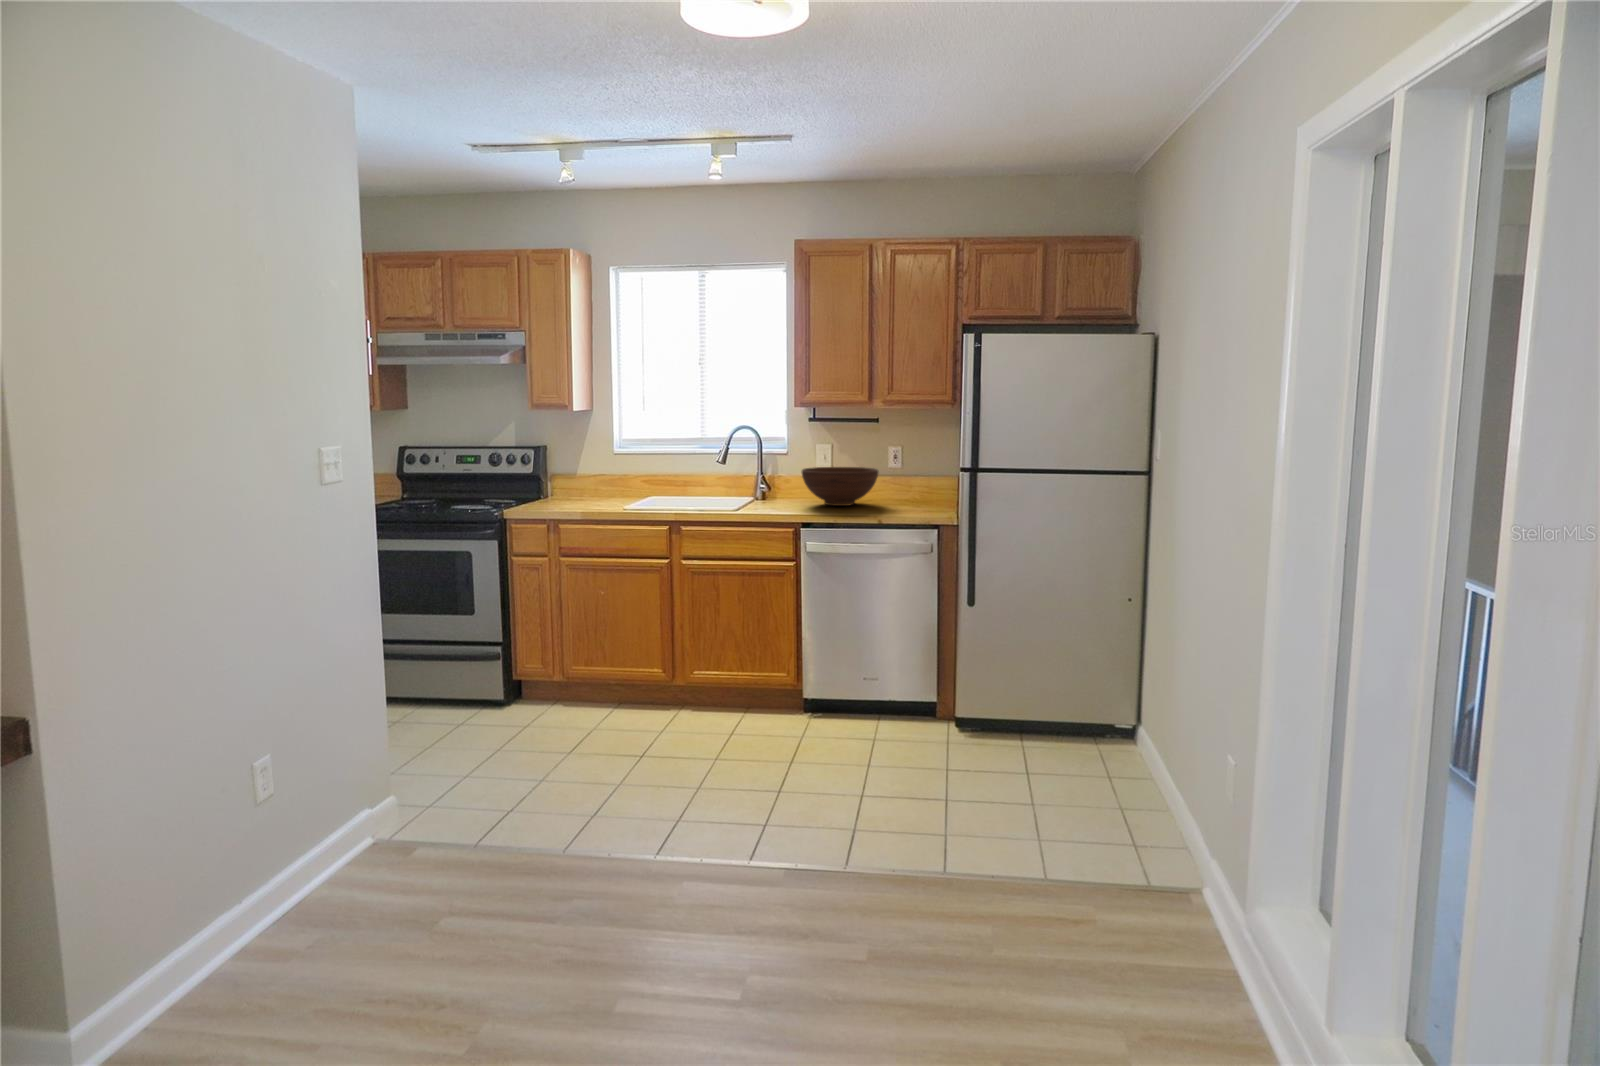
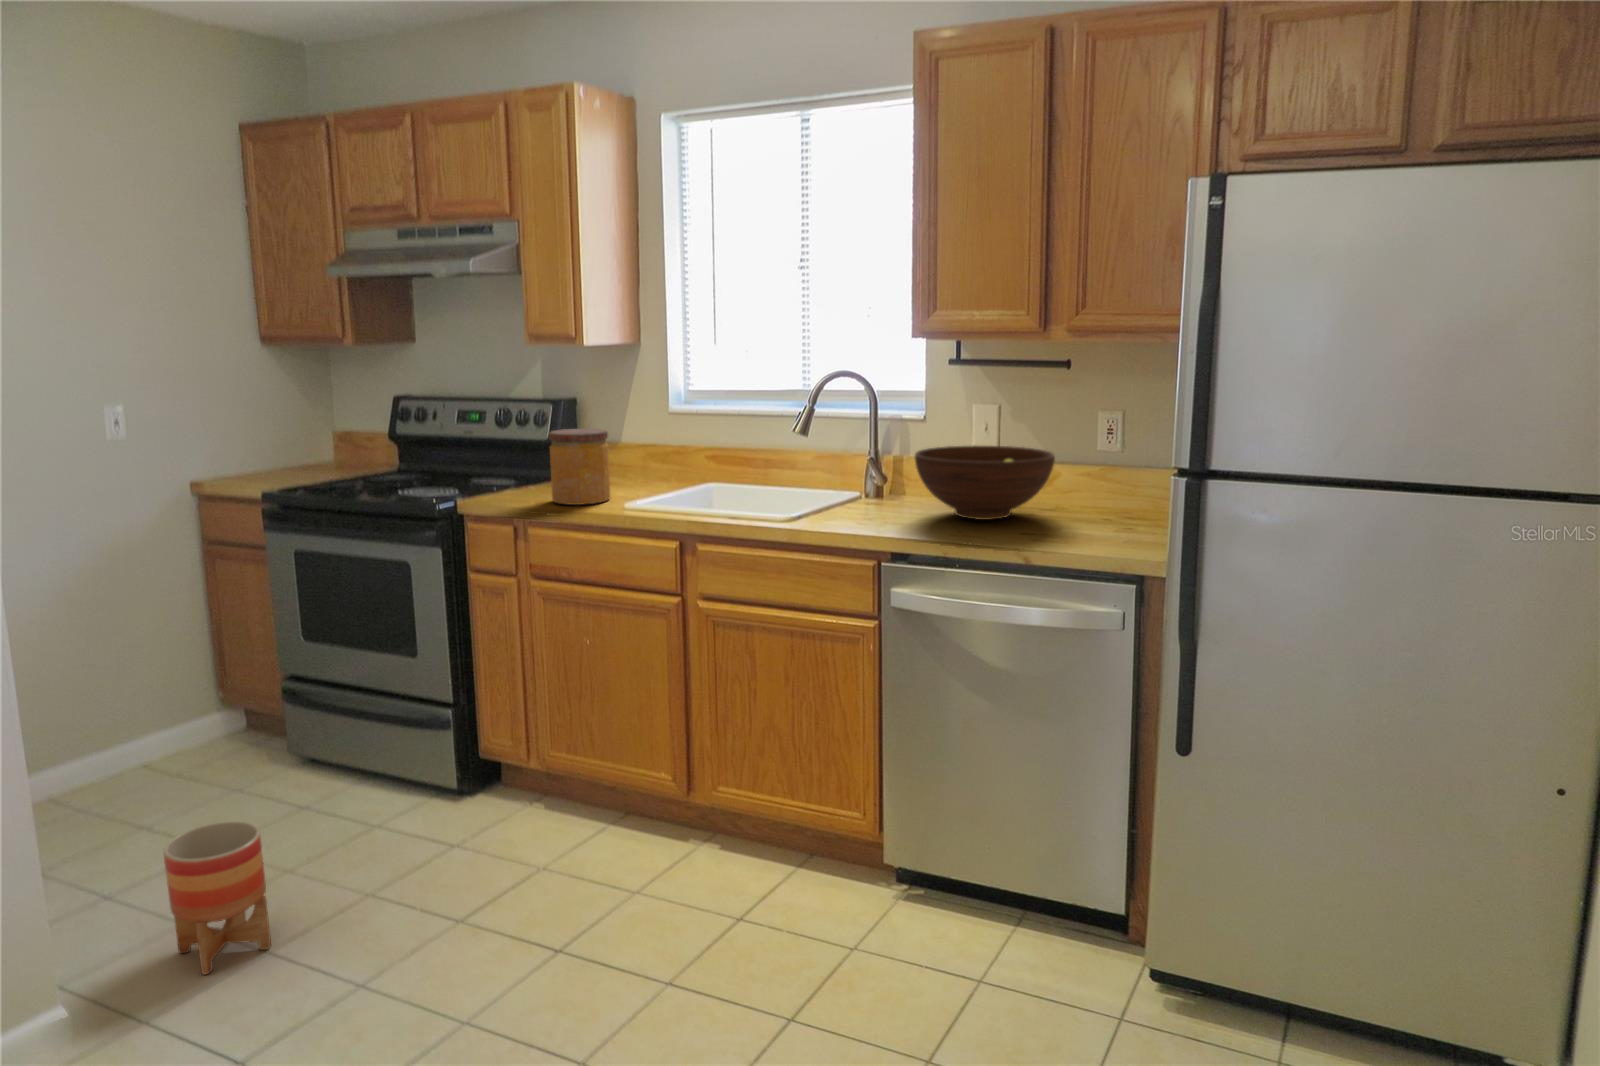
jar: none [565,463,604,509] -> present [549,429,610,505]
planter: none [402,703,463,791] -> present [164,821,271,975]

